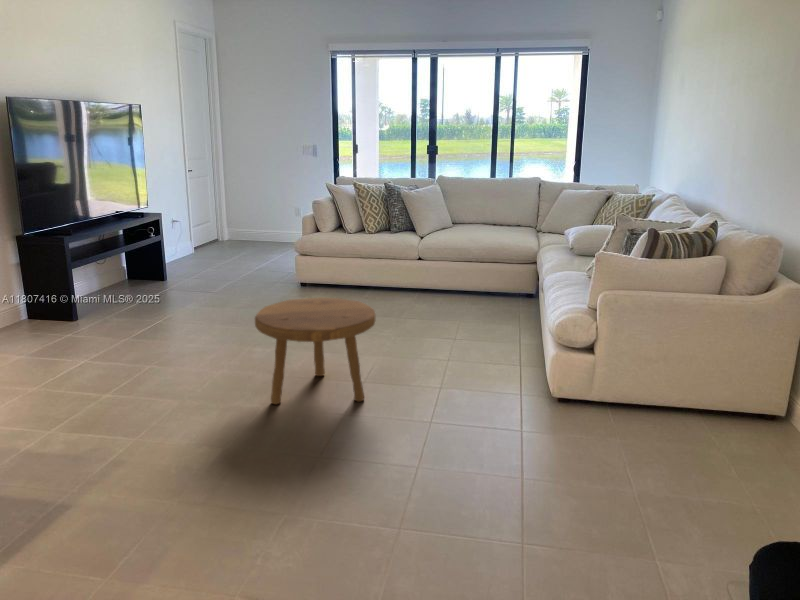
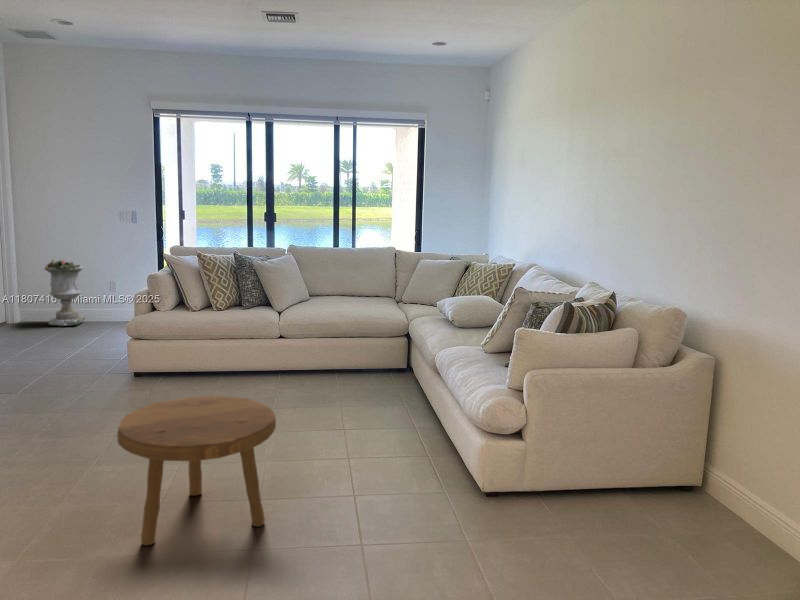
planter: none [243,188,275,246] -> present [45,260,85,326]

